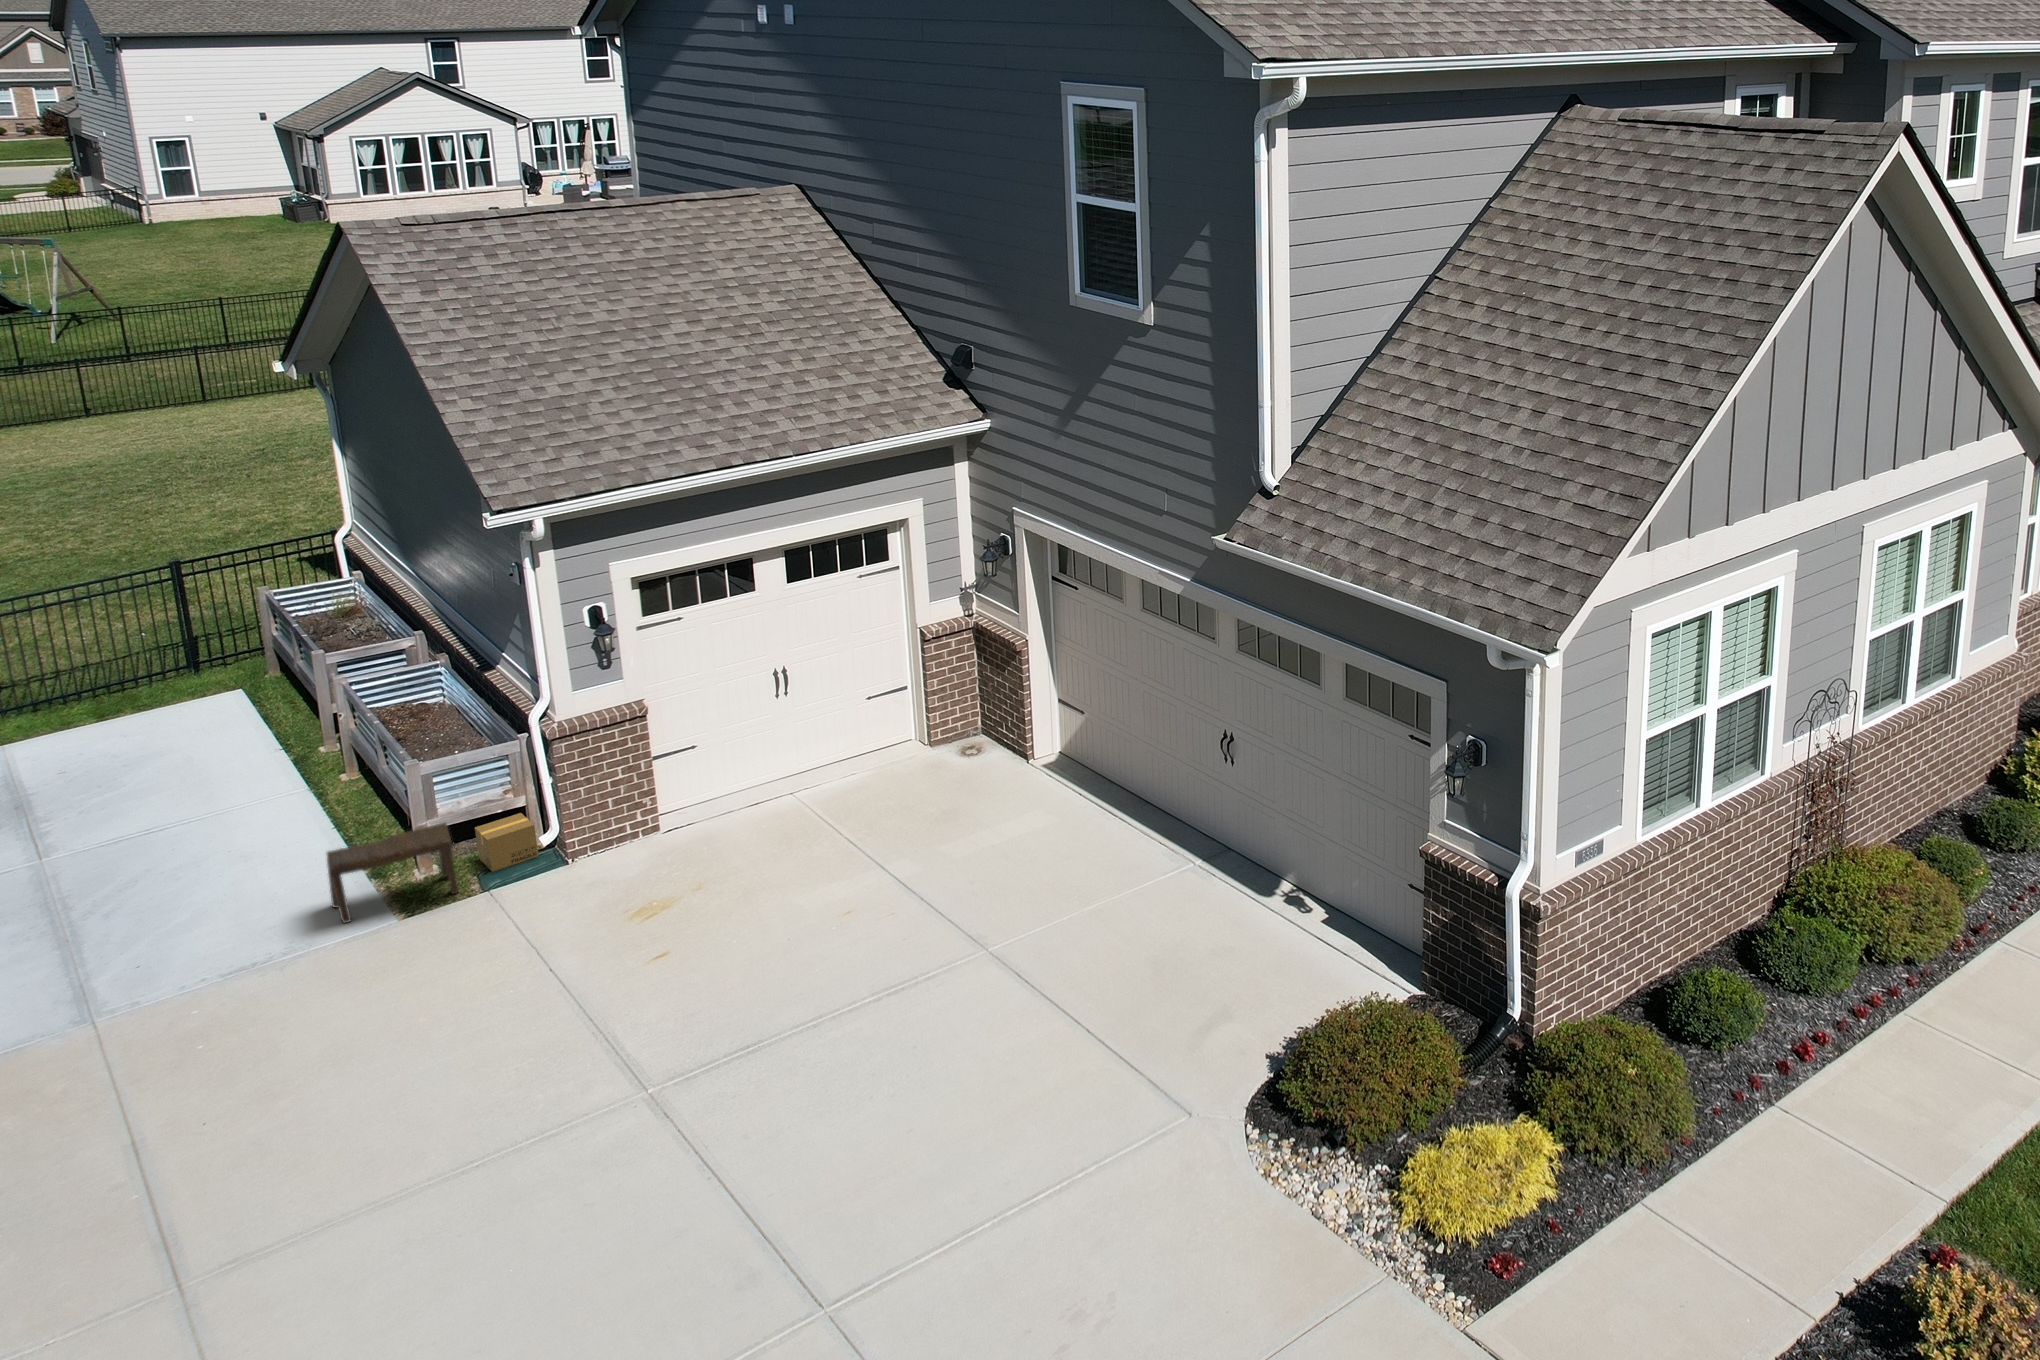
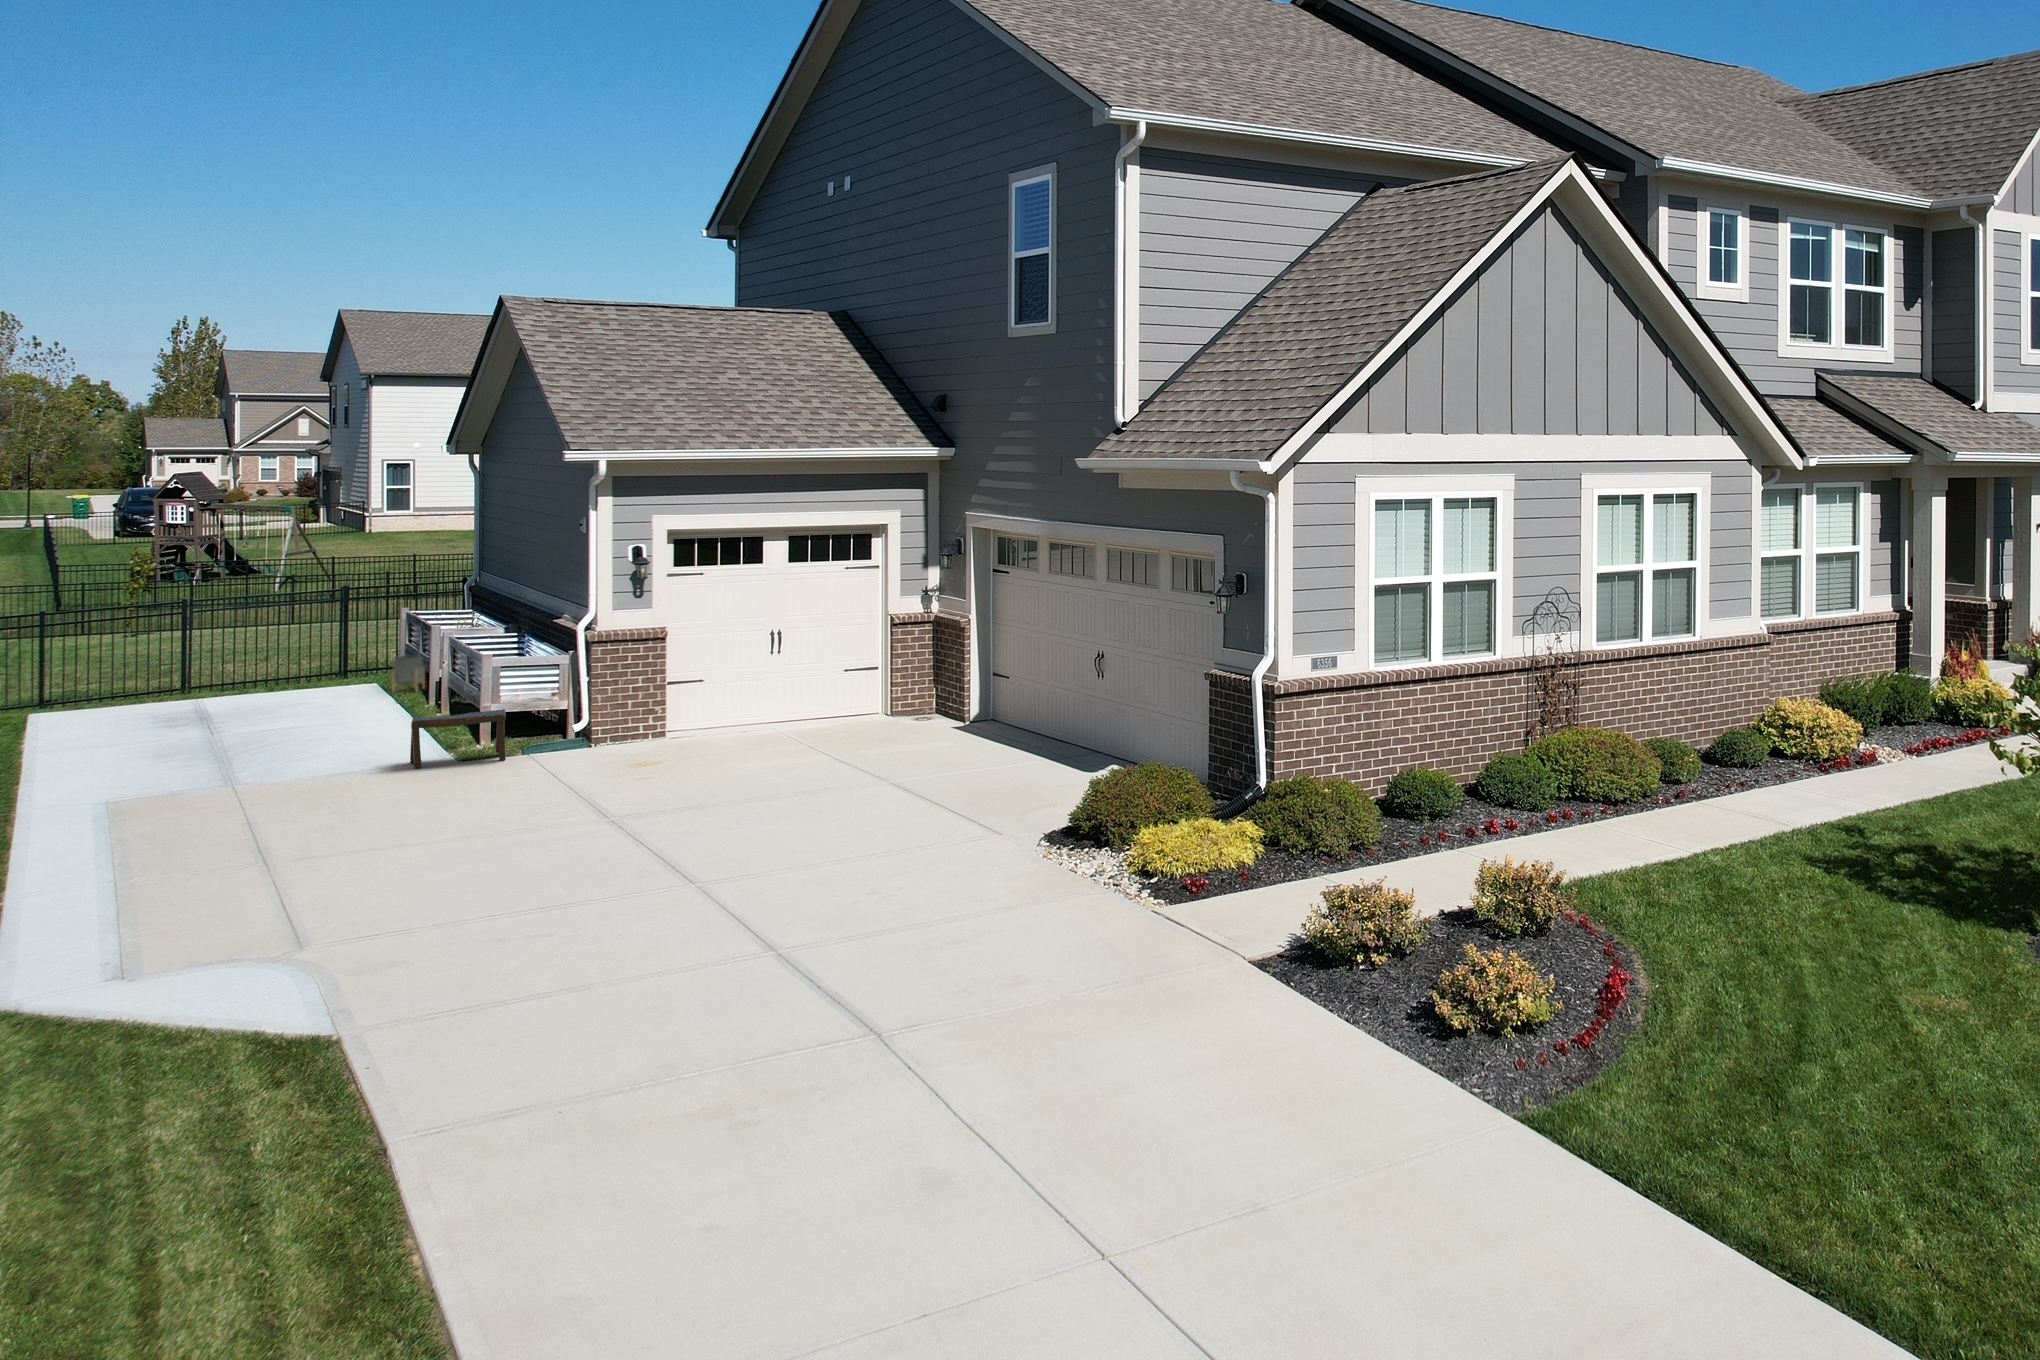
planter: none [248,650,294,703] -> present [392,655,425,691]
cardboard box: present [475,813,539,872] -> none [527,718,572,754]

